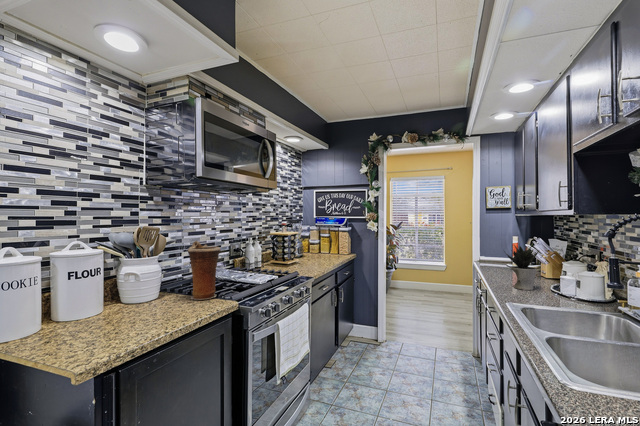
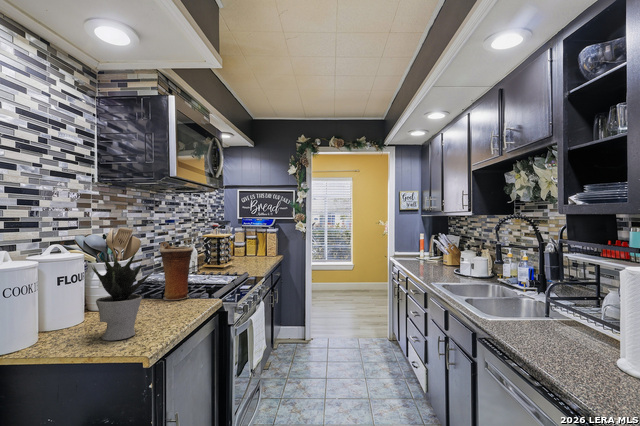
potted plant: present [506,243,539,290] -> present [92,252,154,340]

